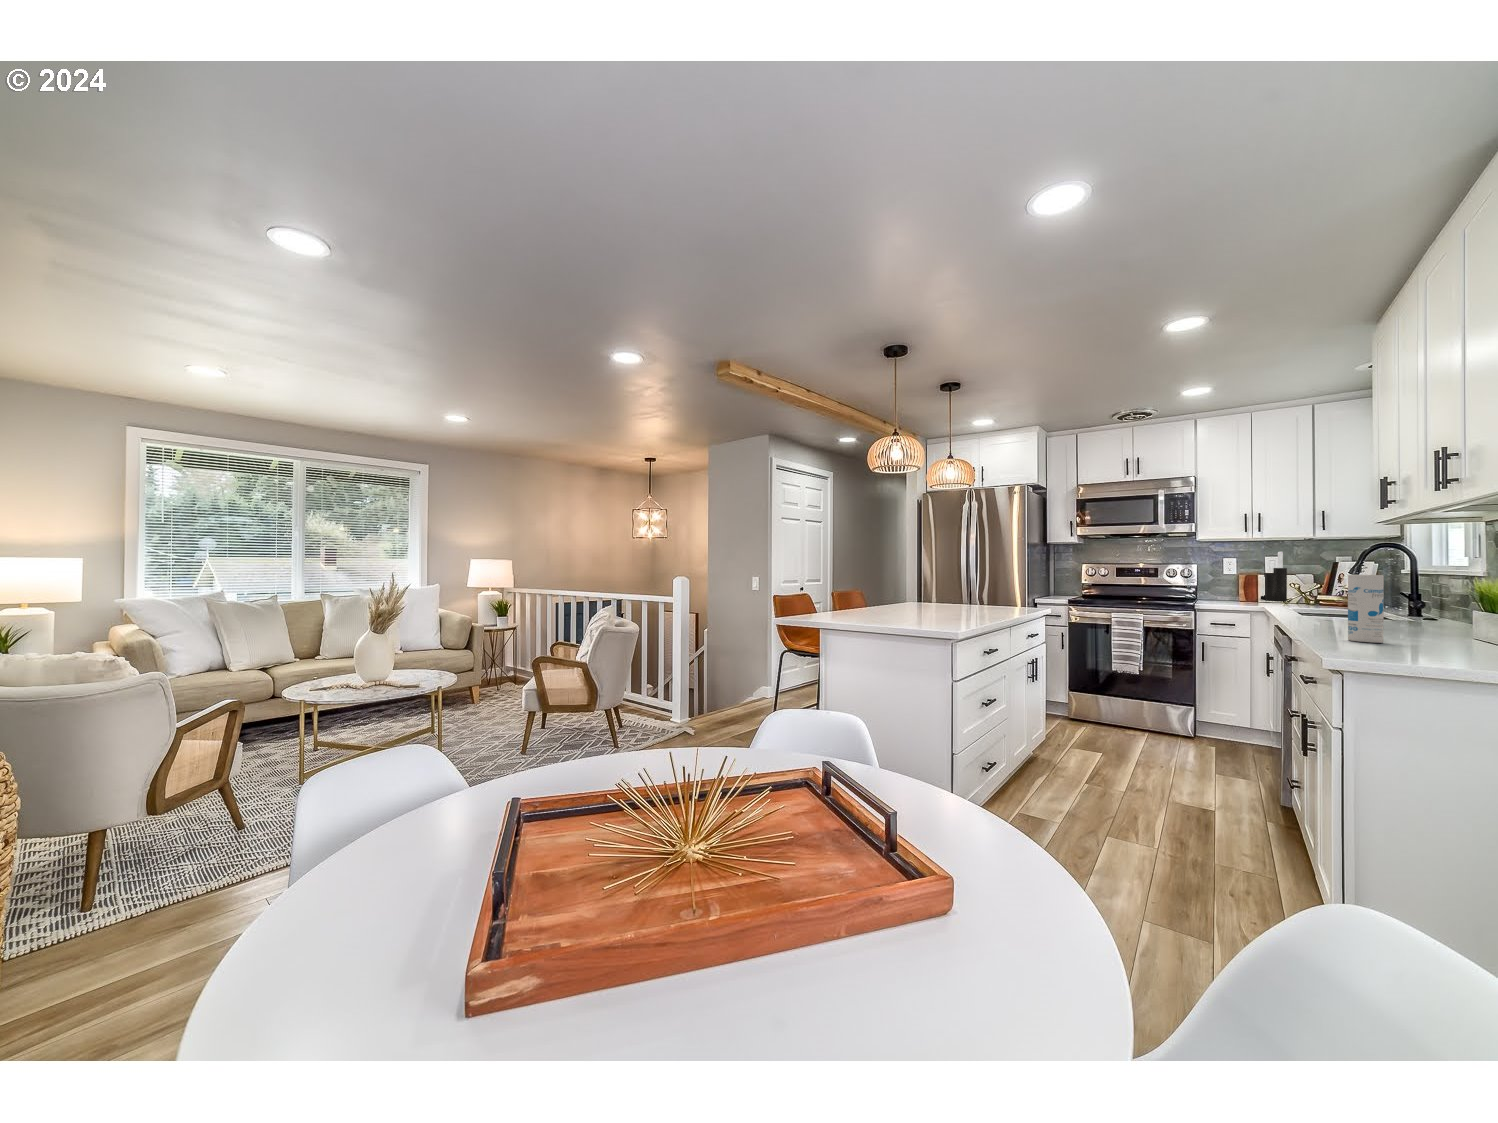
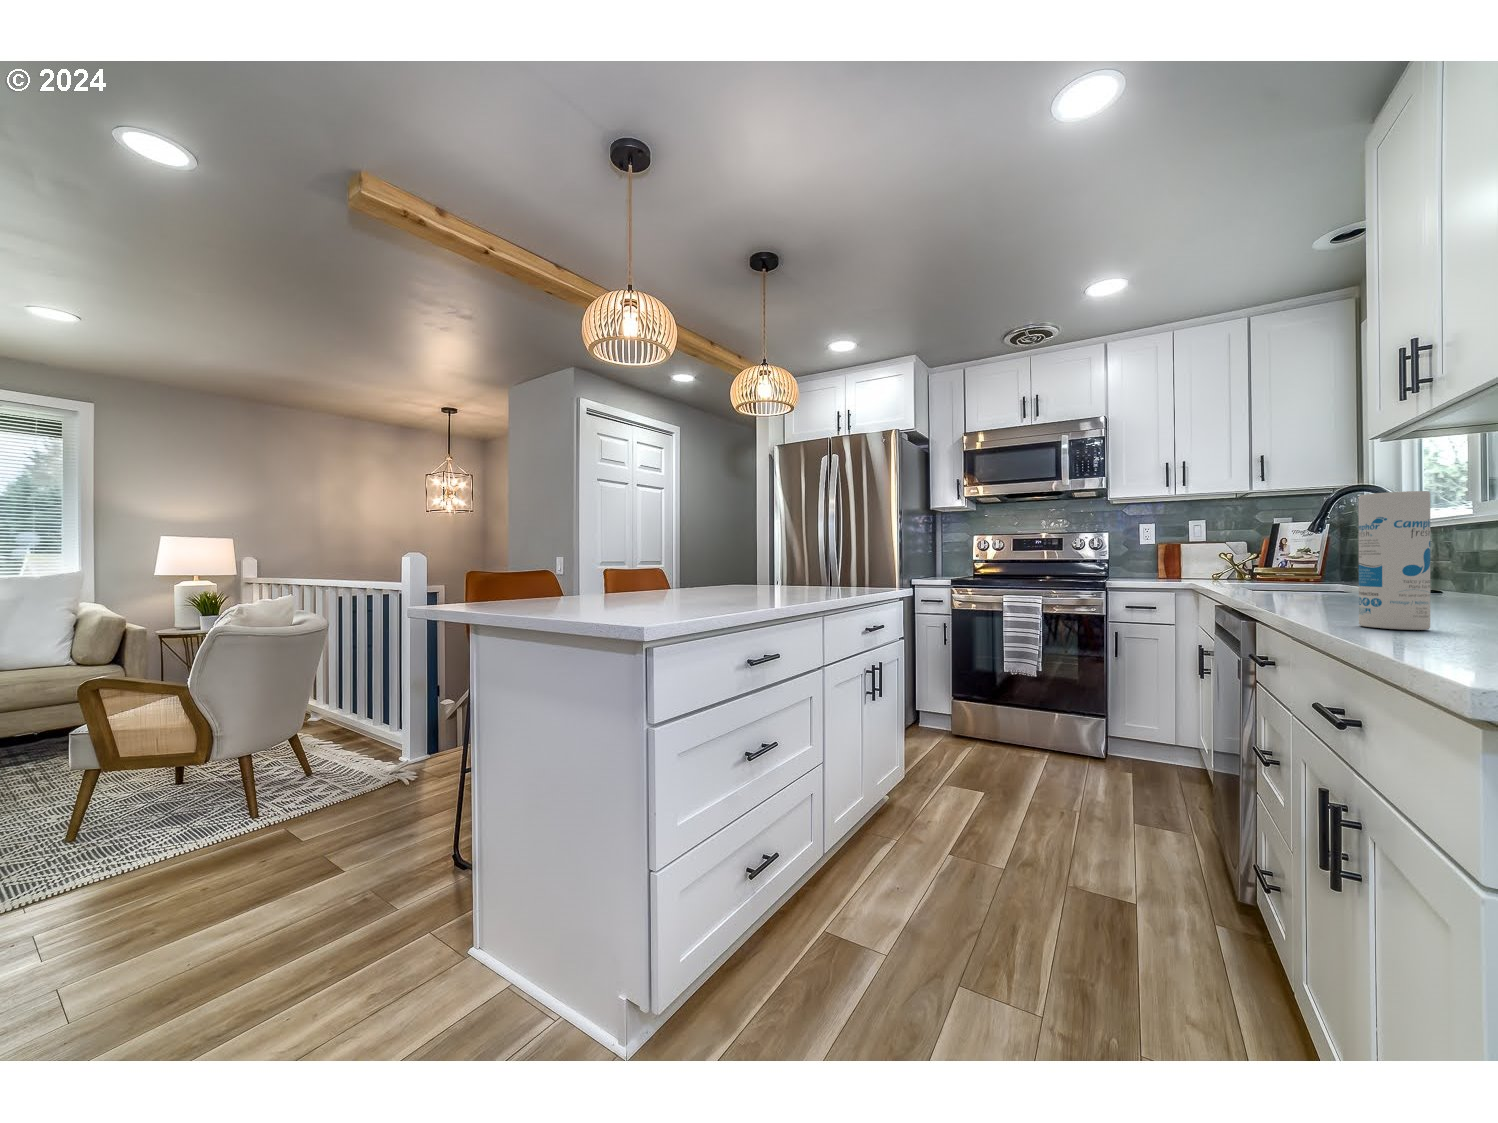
knife block: present [1261,552,1287,601] -> none [1184,512,1216,576]

